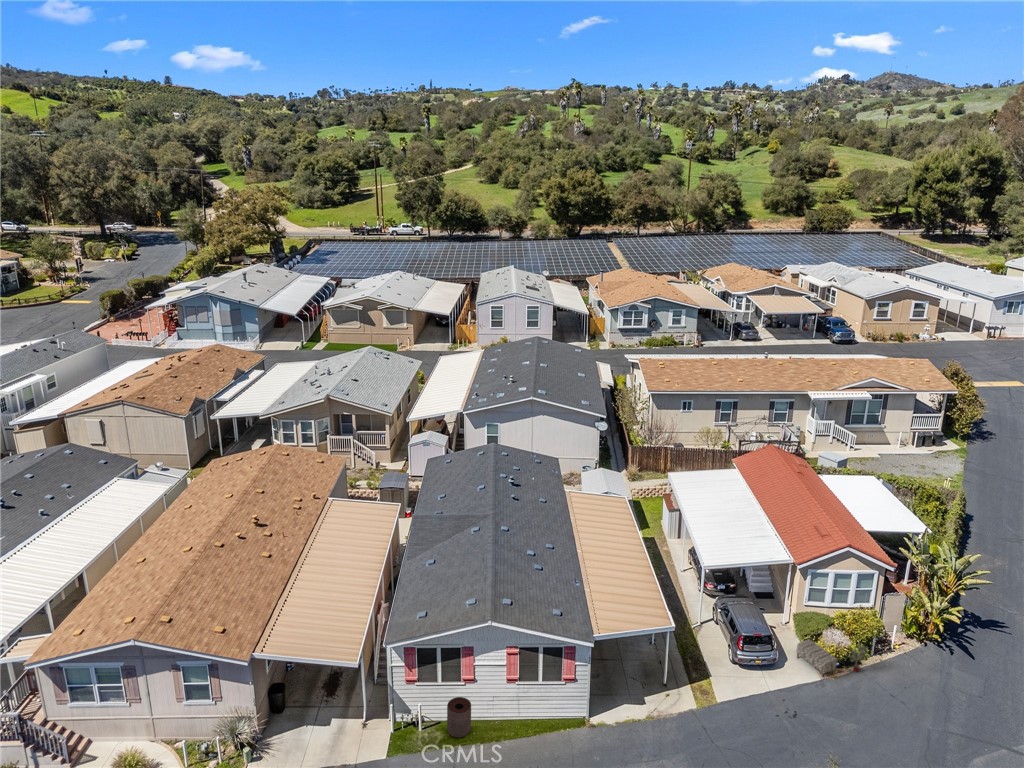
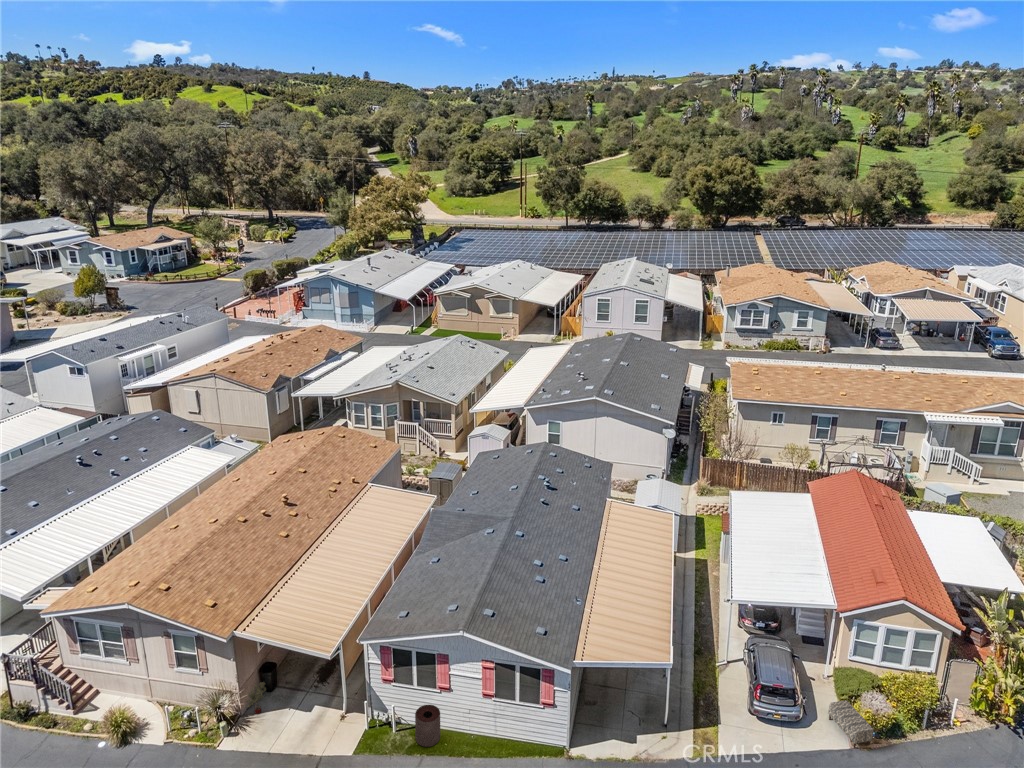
potted tree: present [849,645,868,672] -> present [247,682,266,714]

